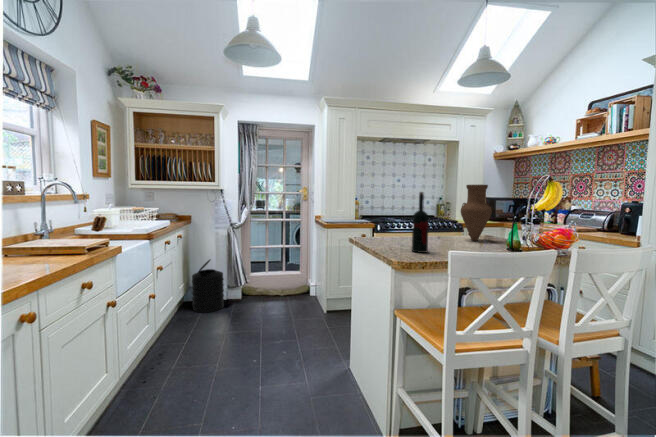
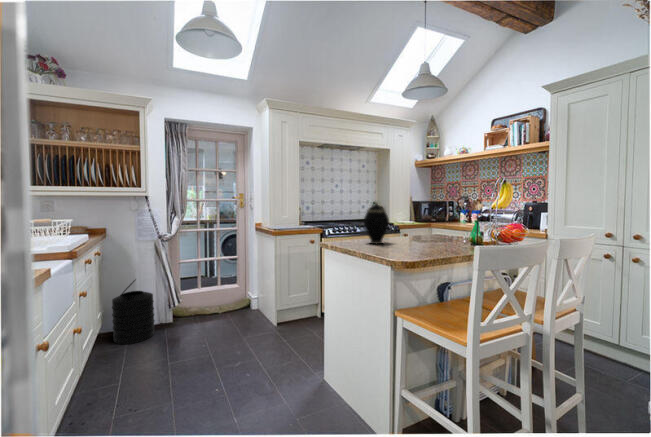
vase: present [461,185,492,241] -> none [422,186,450,238]
wine bottle: present [412,192,429,253] -> none [399,191,416,251]
teapot: none [387,201,413,244] -> present [364,201,389,244]

